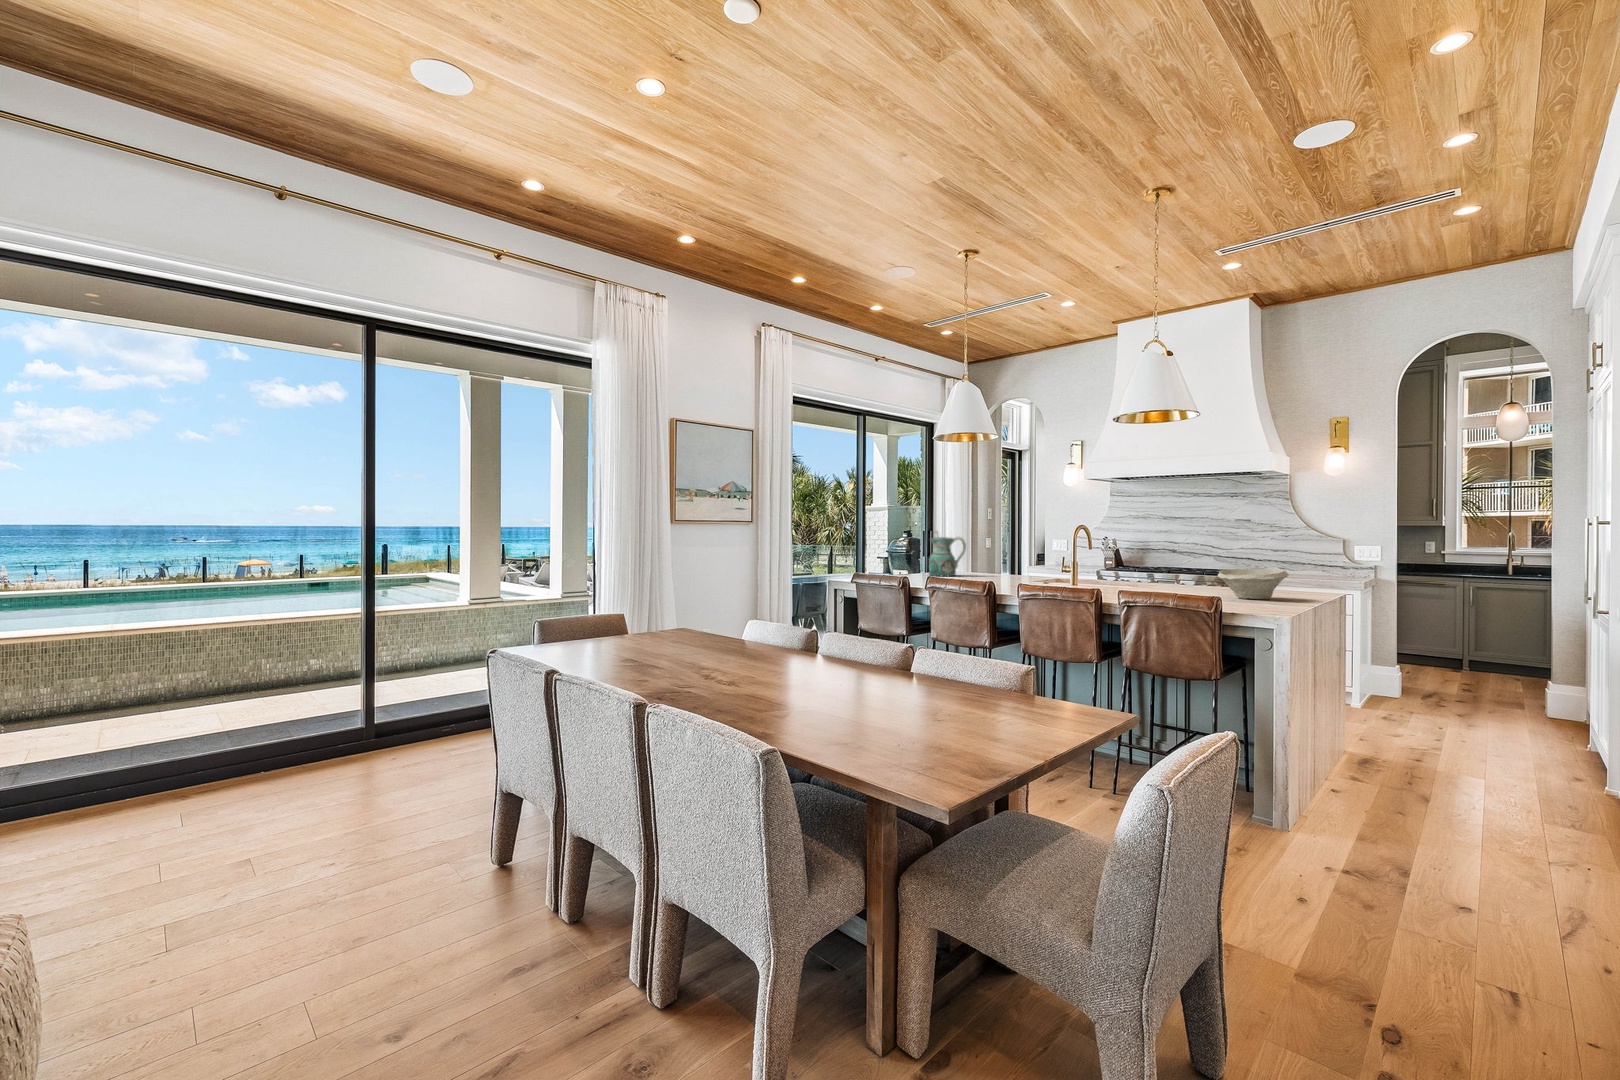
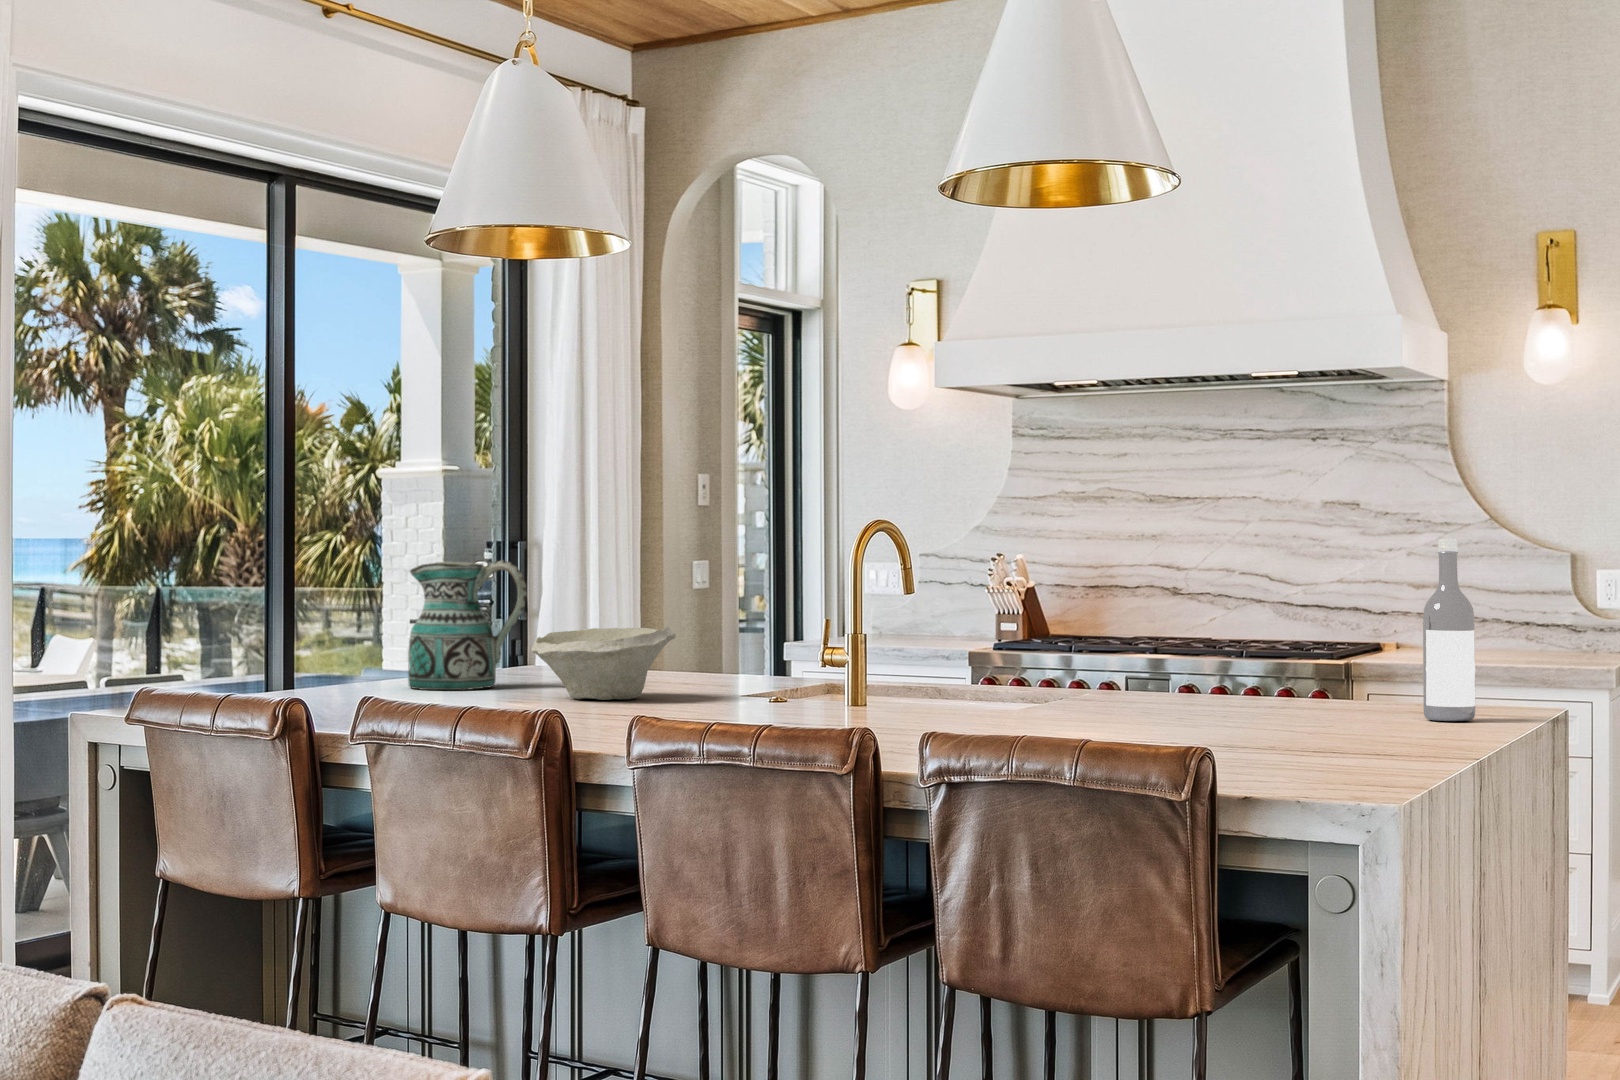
wine bottle: none [1287,532,1307,593] -> present [1423,539,1475,721]
bowl: present [1218,569,1289,599] -> present [531,627,676,700]

